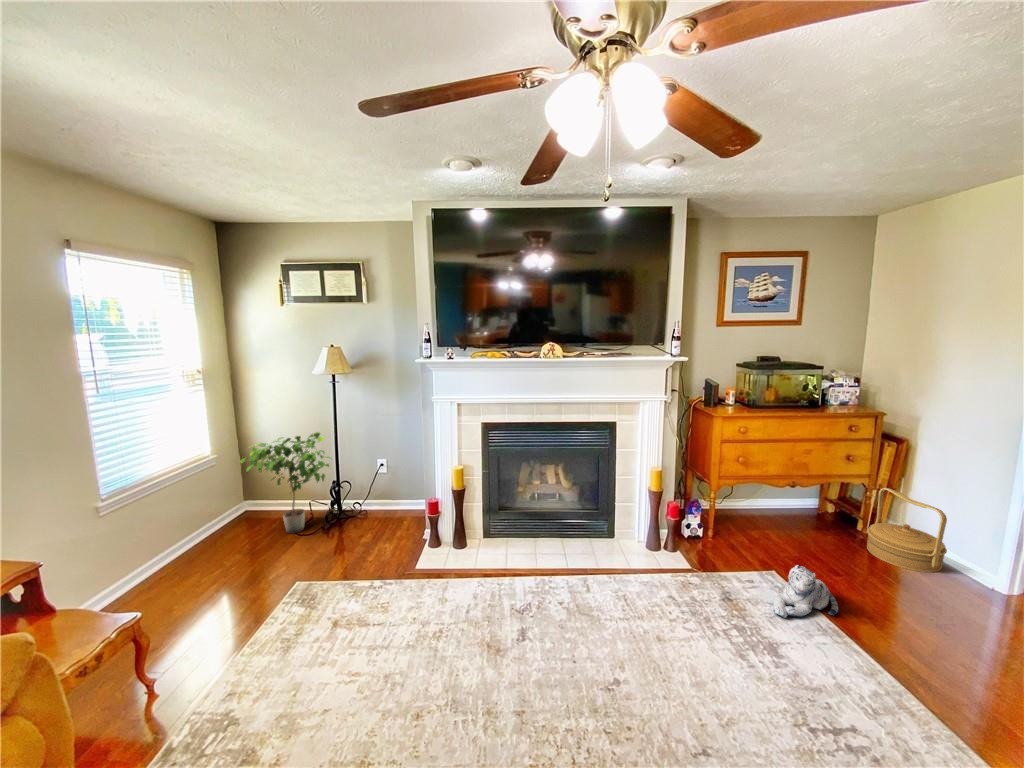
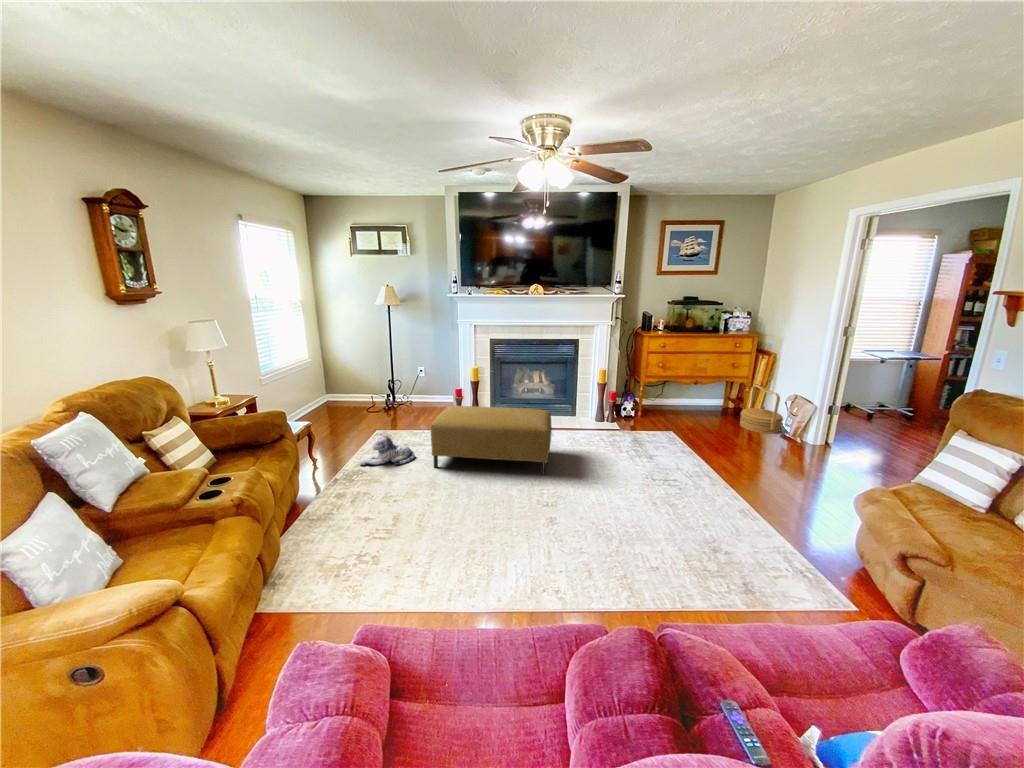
potted plant: present [240,432,330,534] -> none [330,346,389,412]
ottoman: none [364,558,602,730] -> present [431,406,552,475]
plush toy: present [773,565,839,618] -> present [359,434,415,465]

